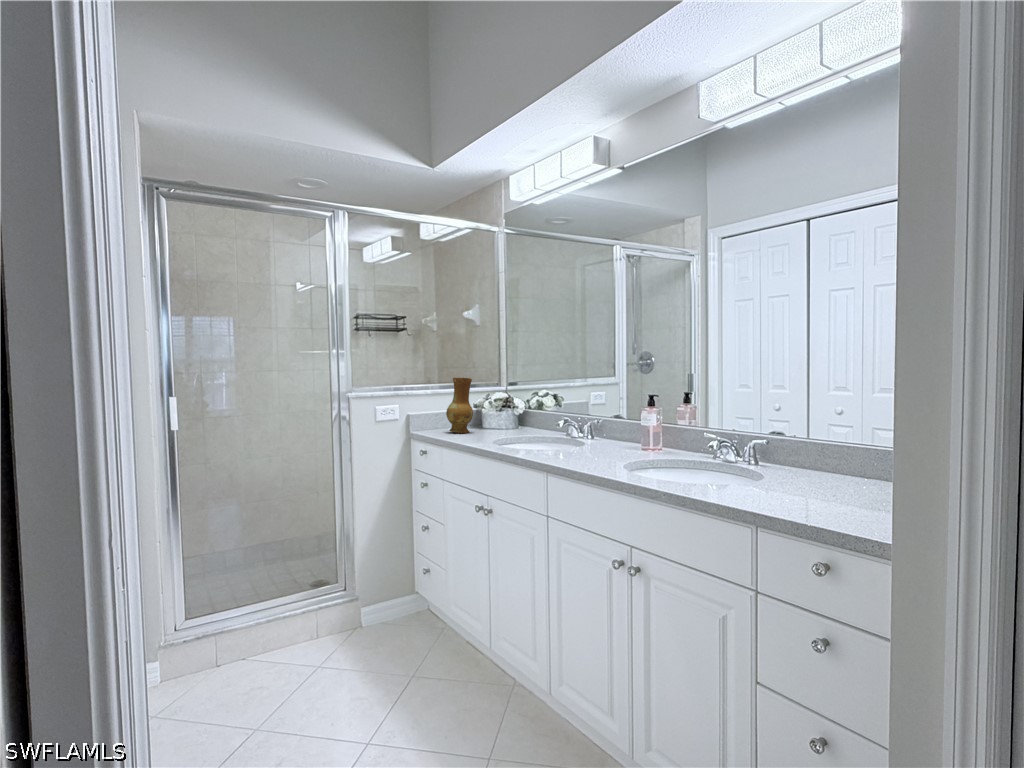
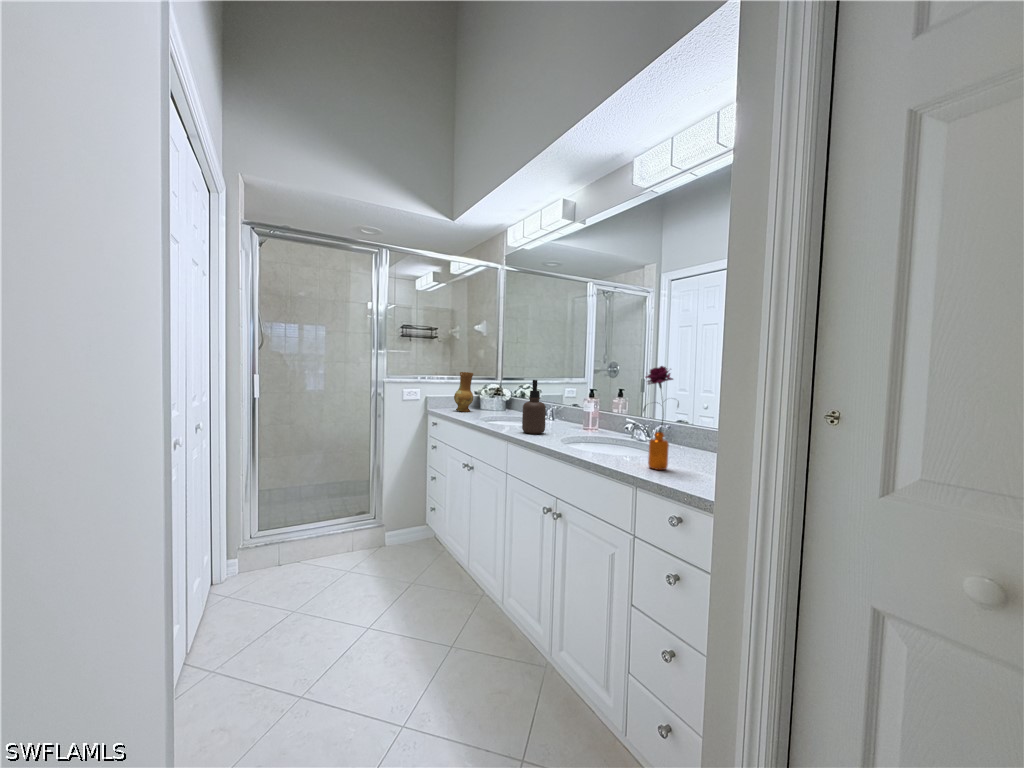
flower: none [754,365,804,503] -> present [643,366,679,470]
soap dispenser: none [564,387,596,461] -> present [522,380,546,434]

